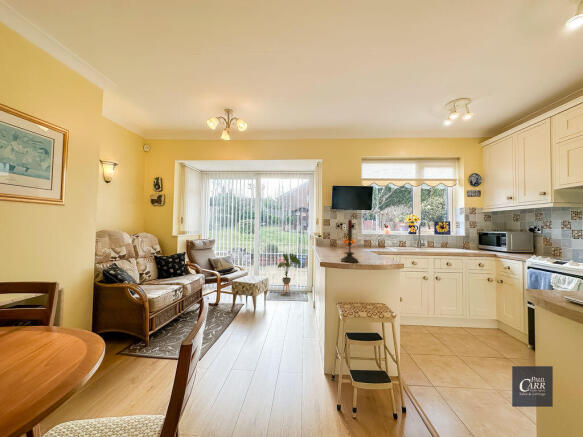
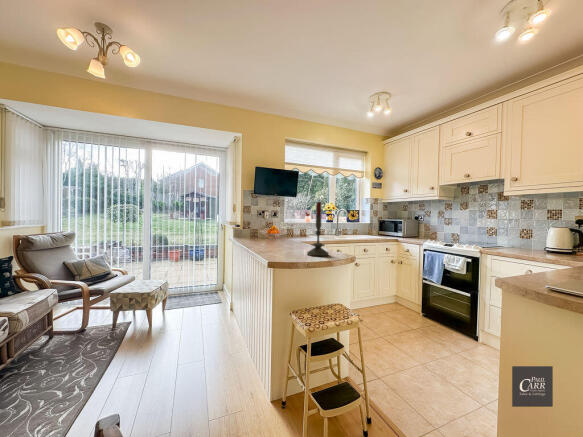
house plant: present [278,254,300,294] -> none [179,247,210,298]

